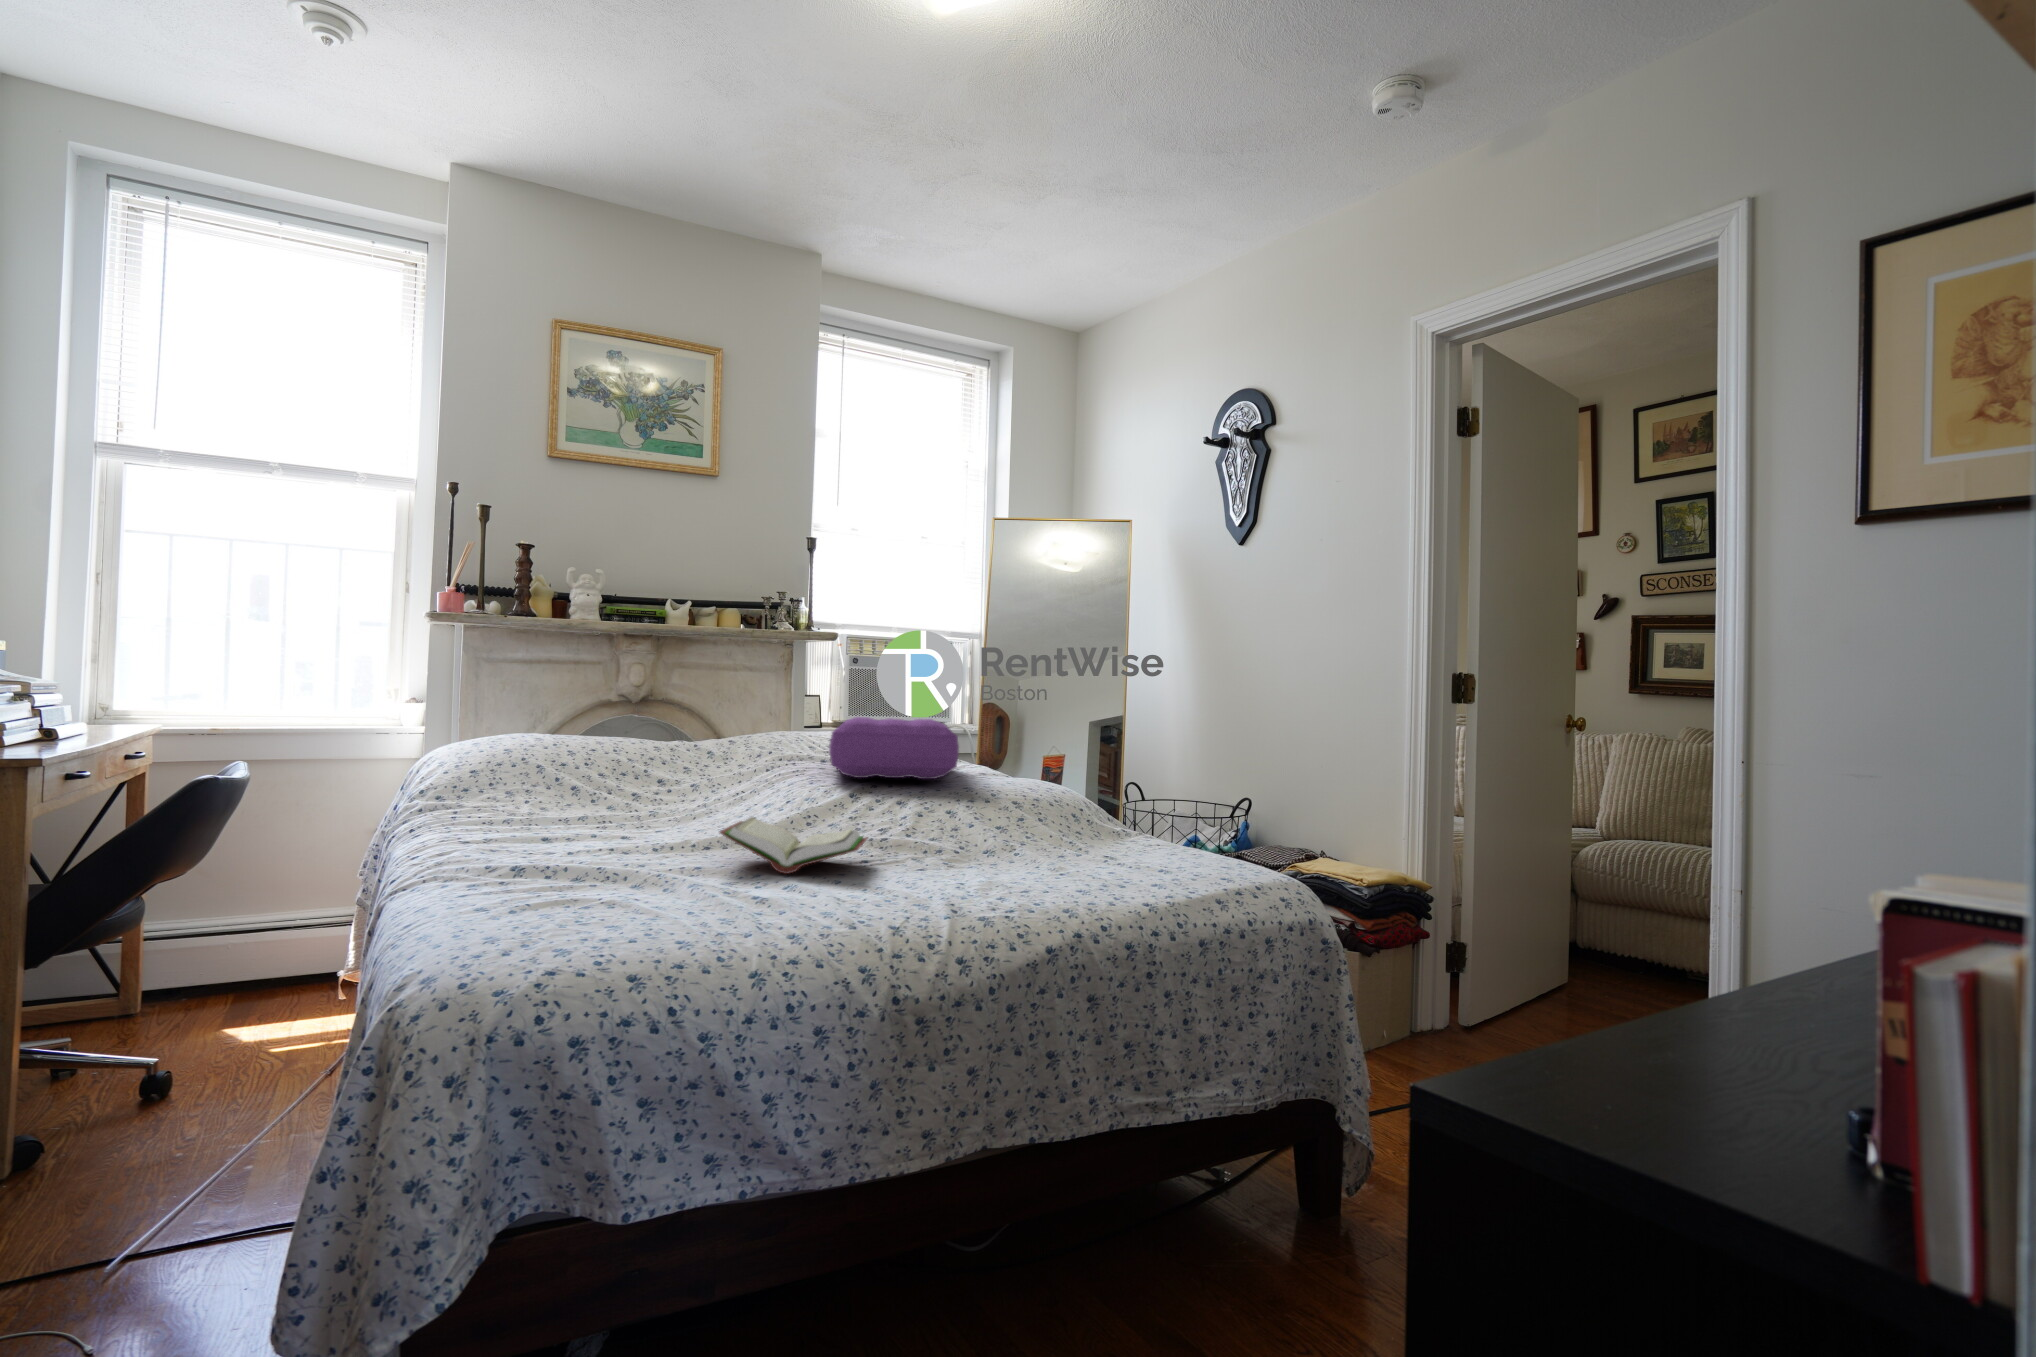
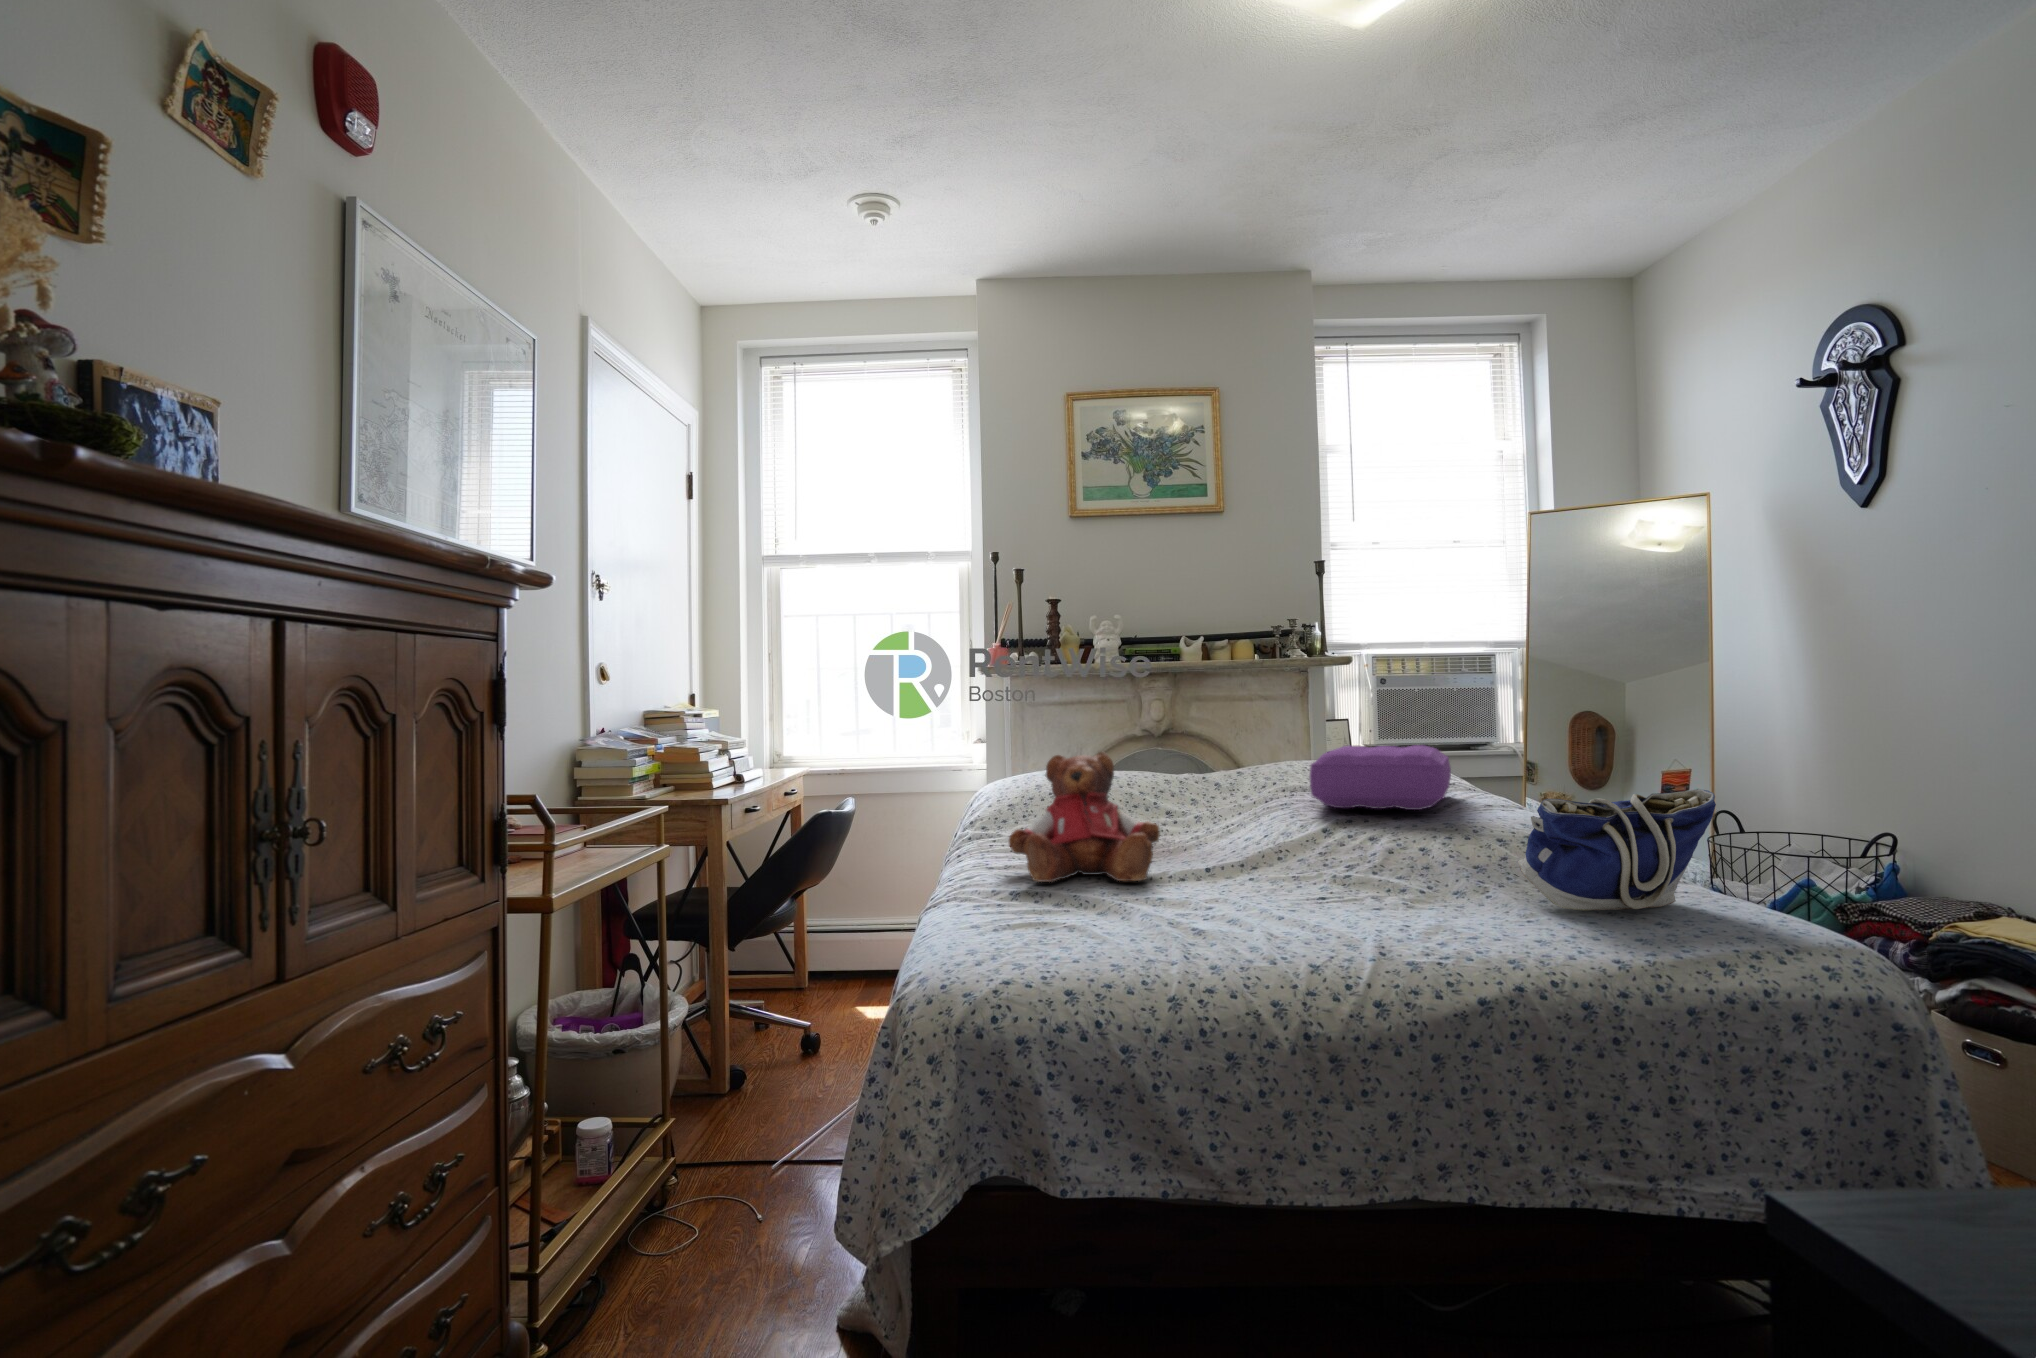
teddy bear: none [493,708,682,858] -> present [1009,752,1160,882]
tote bag: none [1037,757,1190,865] -> present [1518,789,1716,911]
book: present [720,817,868,874] -> none [1178,849,1326,905]

